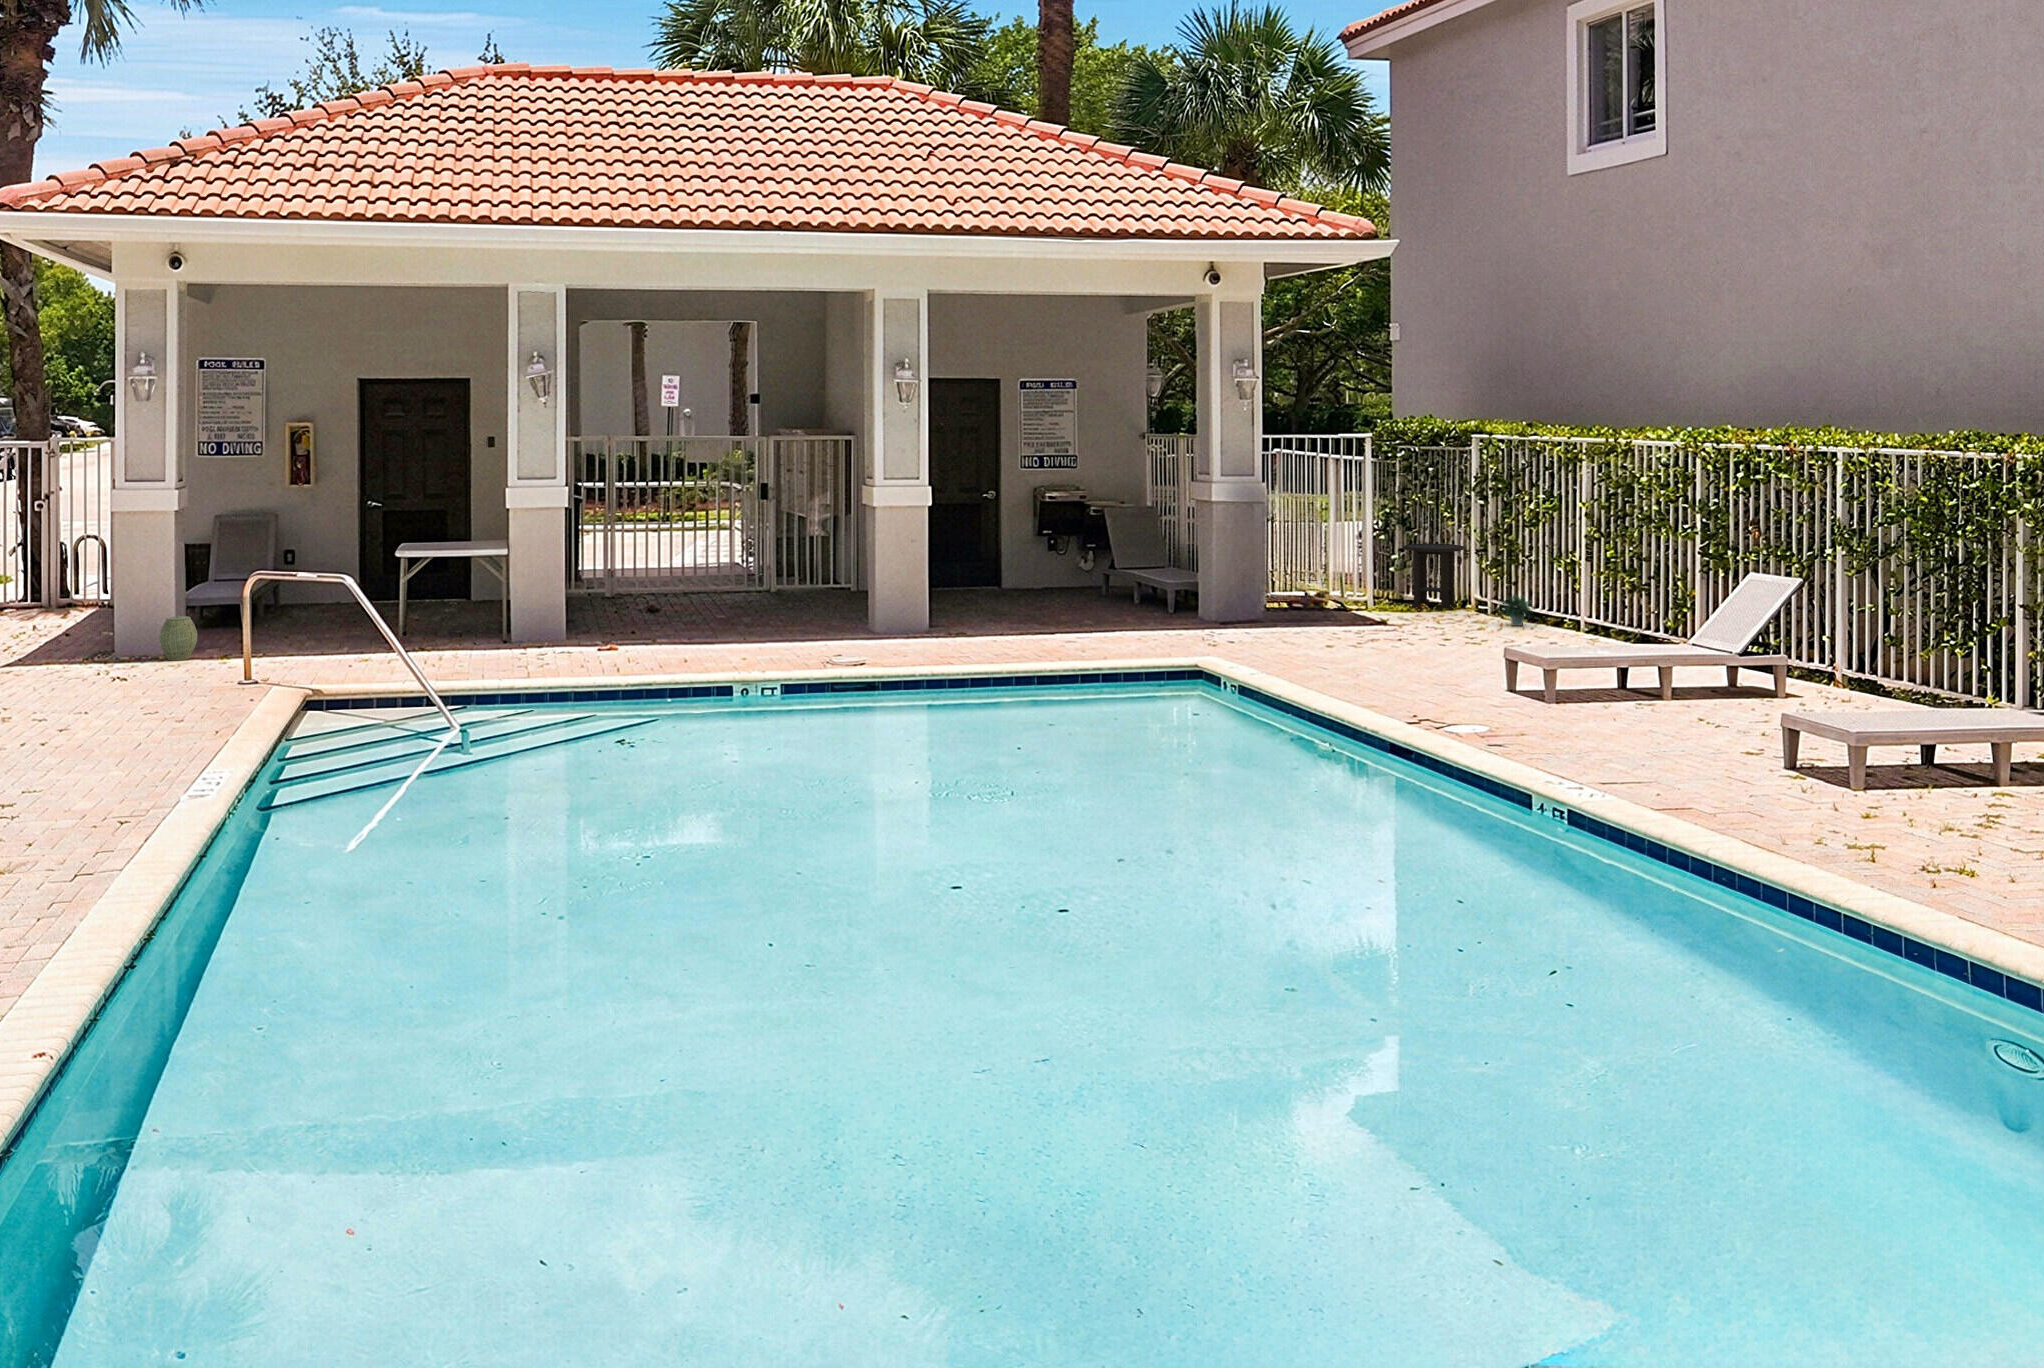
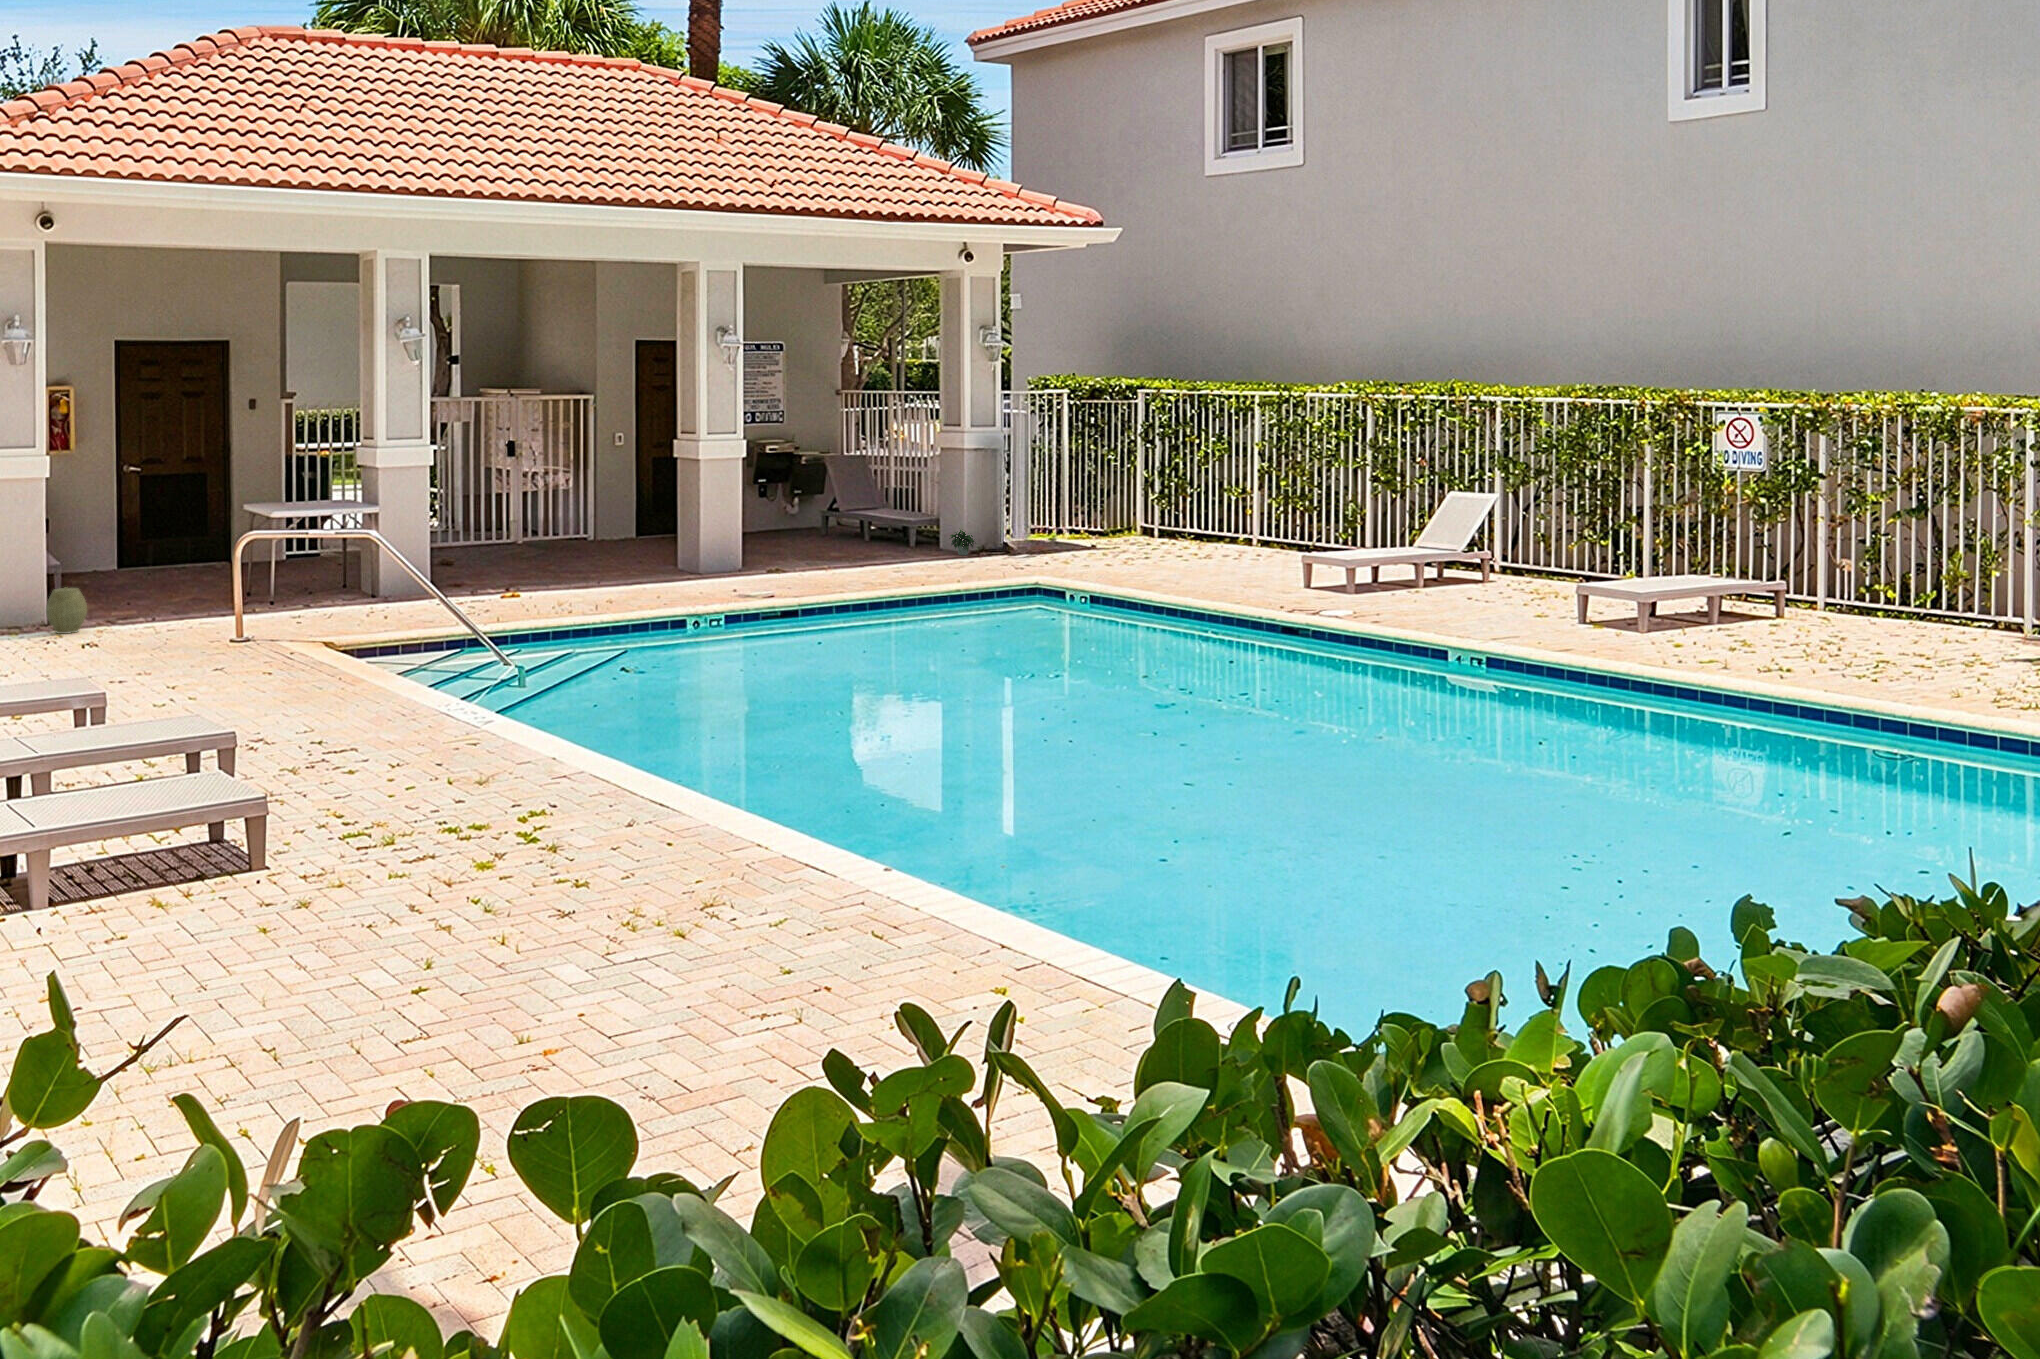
side table: present [1403,543,1464,611] -> none [1089,482,1135,535]
potted plant: present [1501,595,1532,626] -> present [949,530,975,555]

